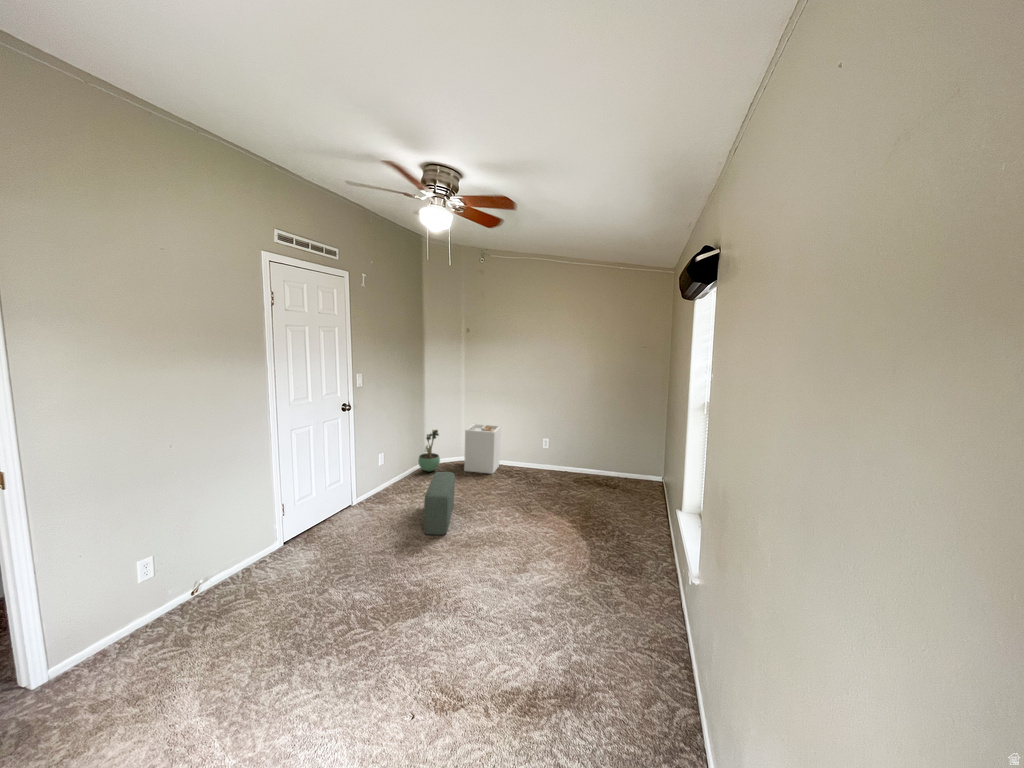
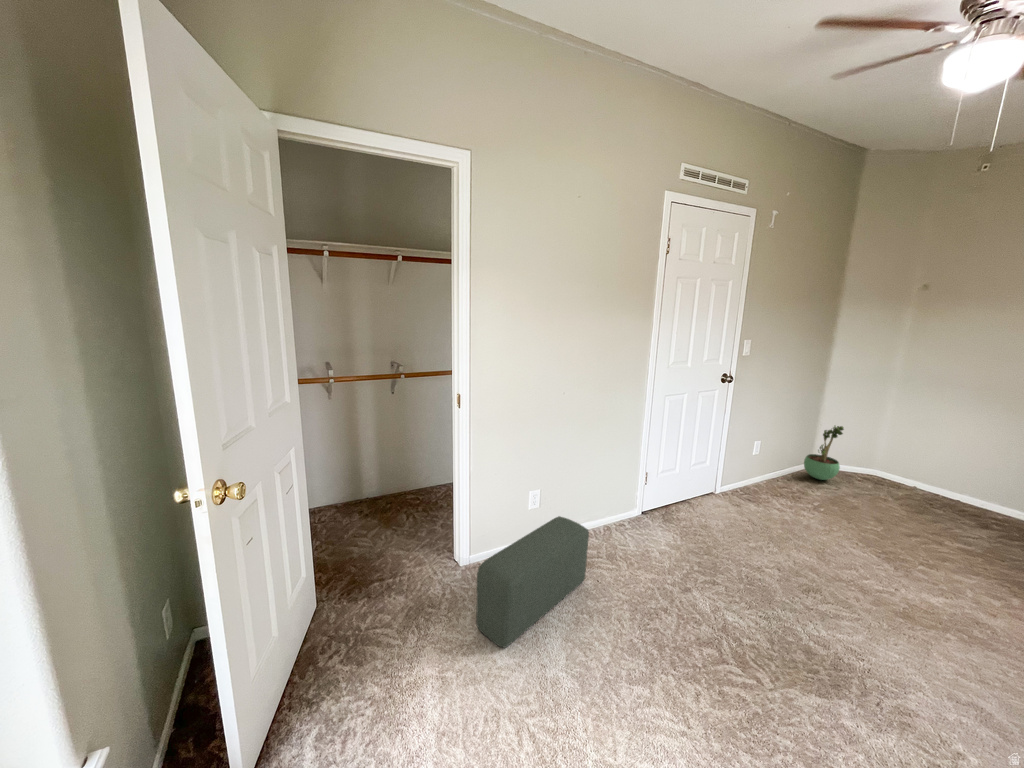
laundry hamper: present [464,424,501,474] -> none [881,429,970,513]
pouf: present [424,472,455,535] -> present [476,516,589,648]

